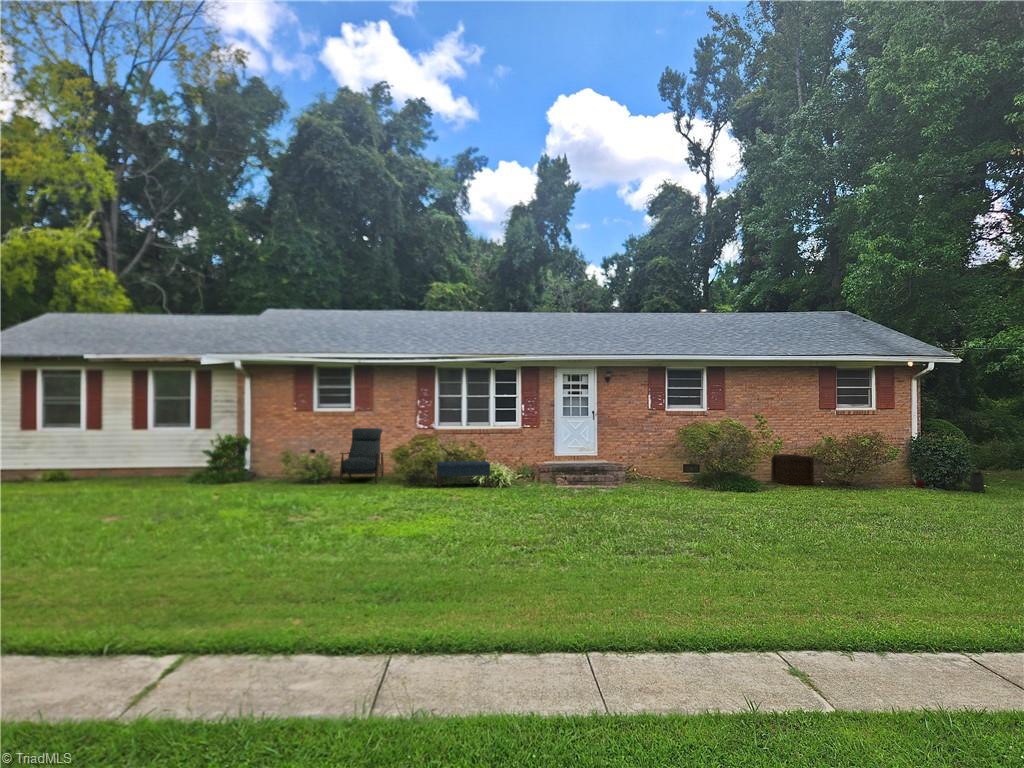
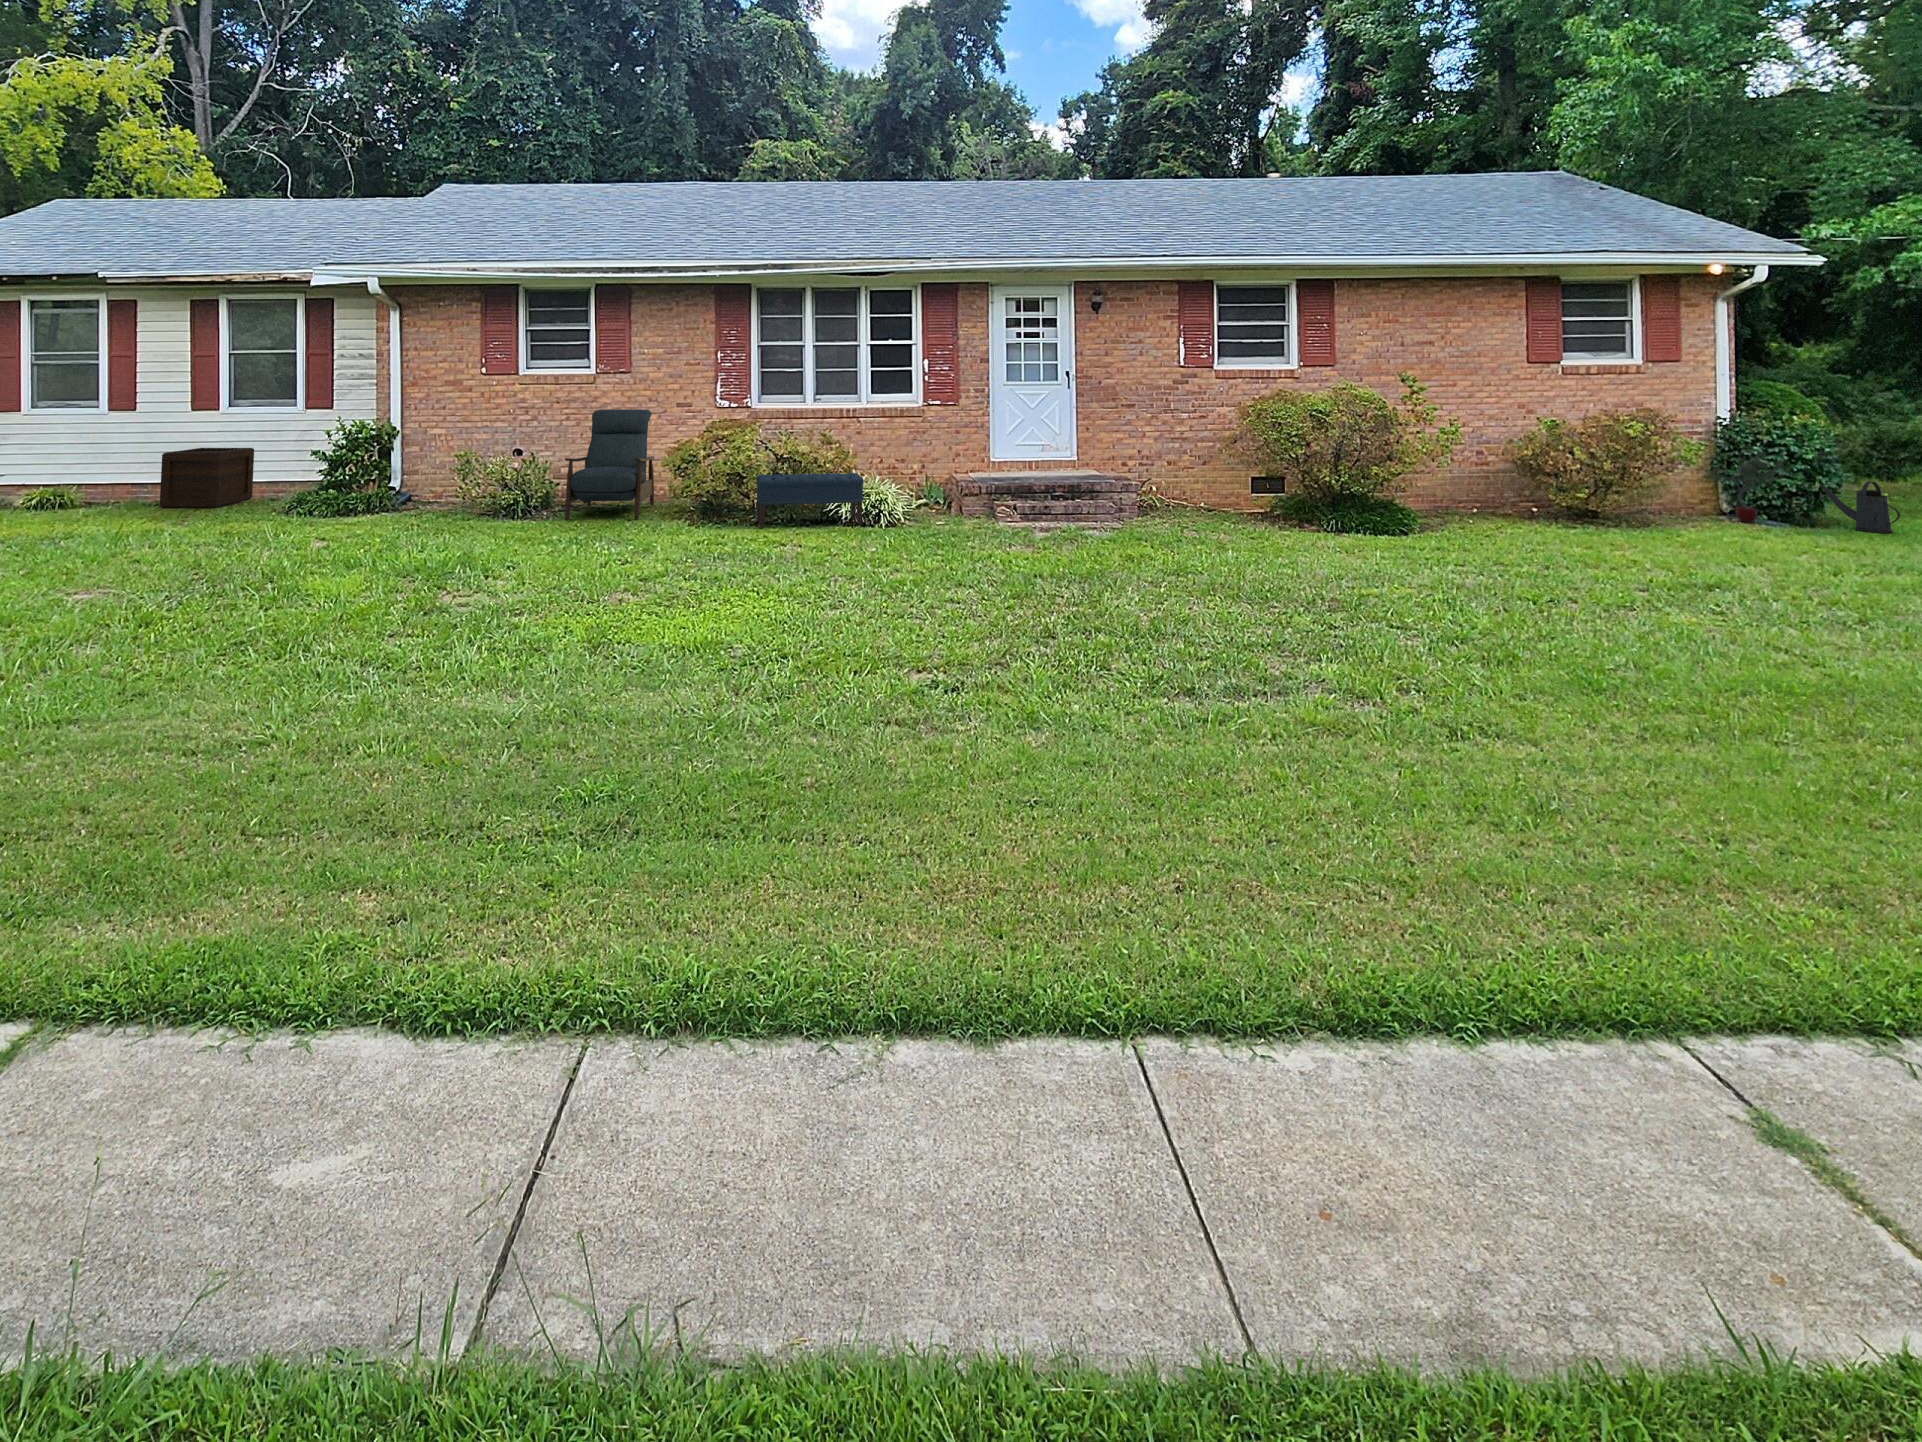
wooden crate: present [771,454,814,485] -> present [160,448,254,508]

